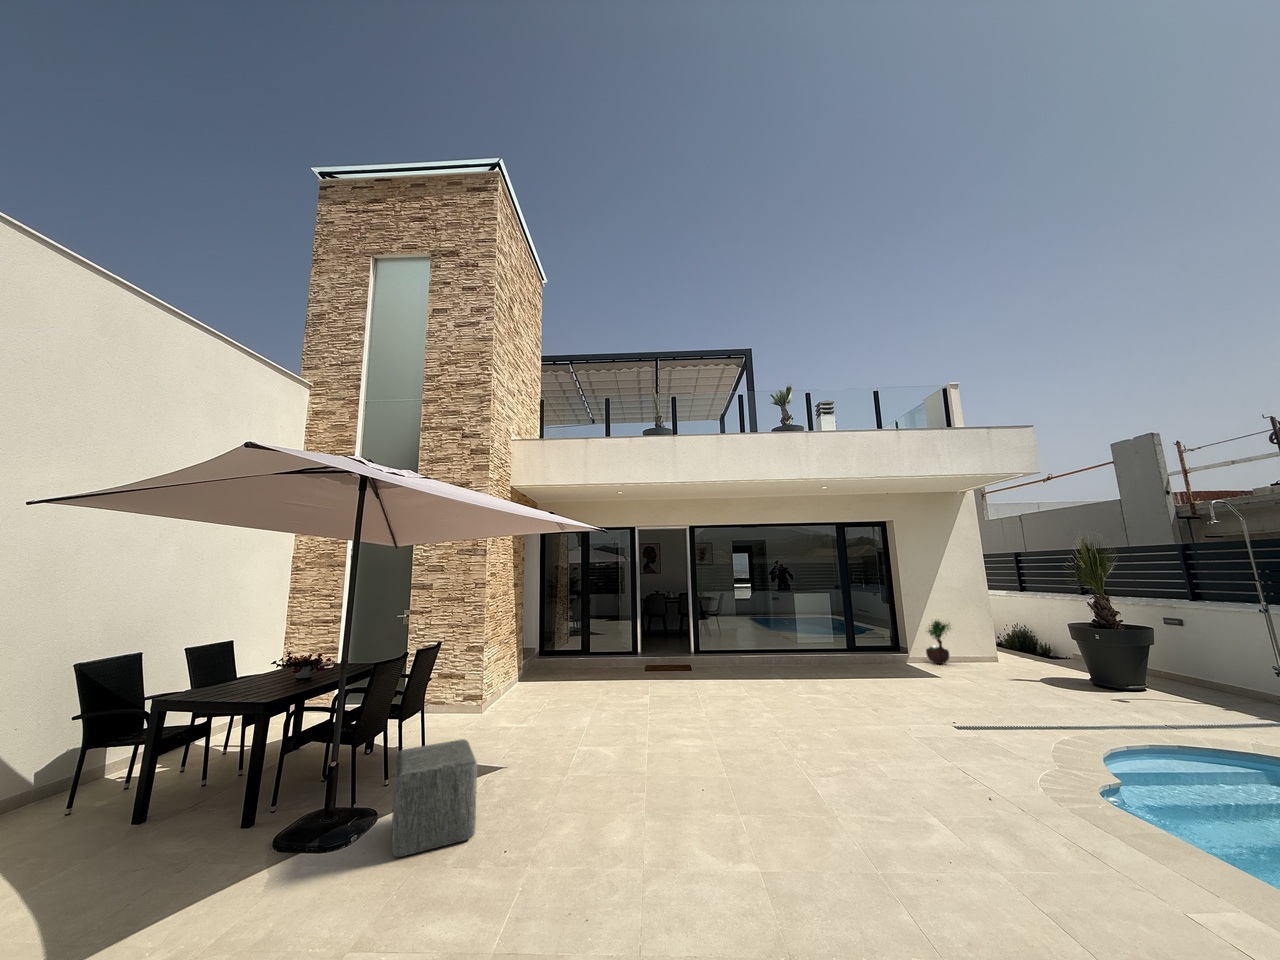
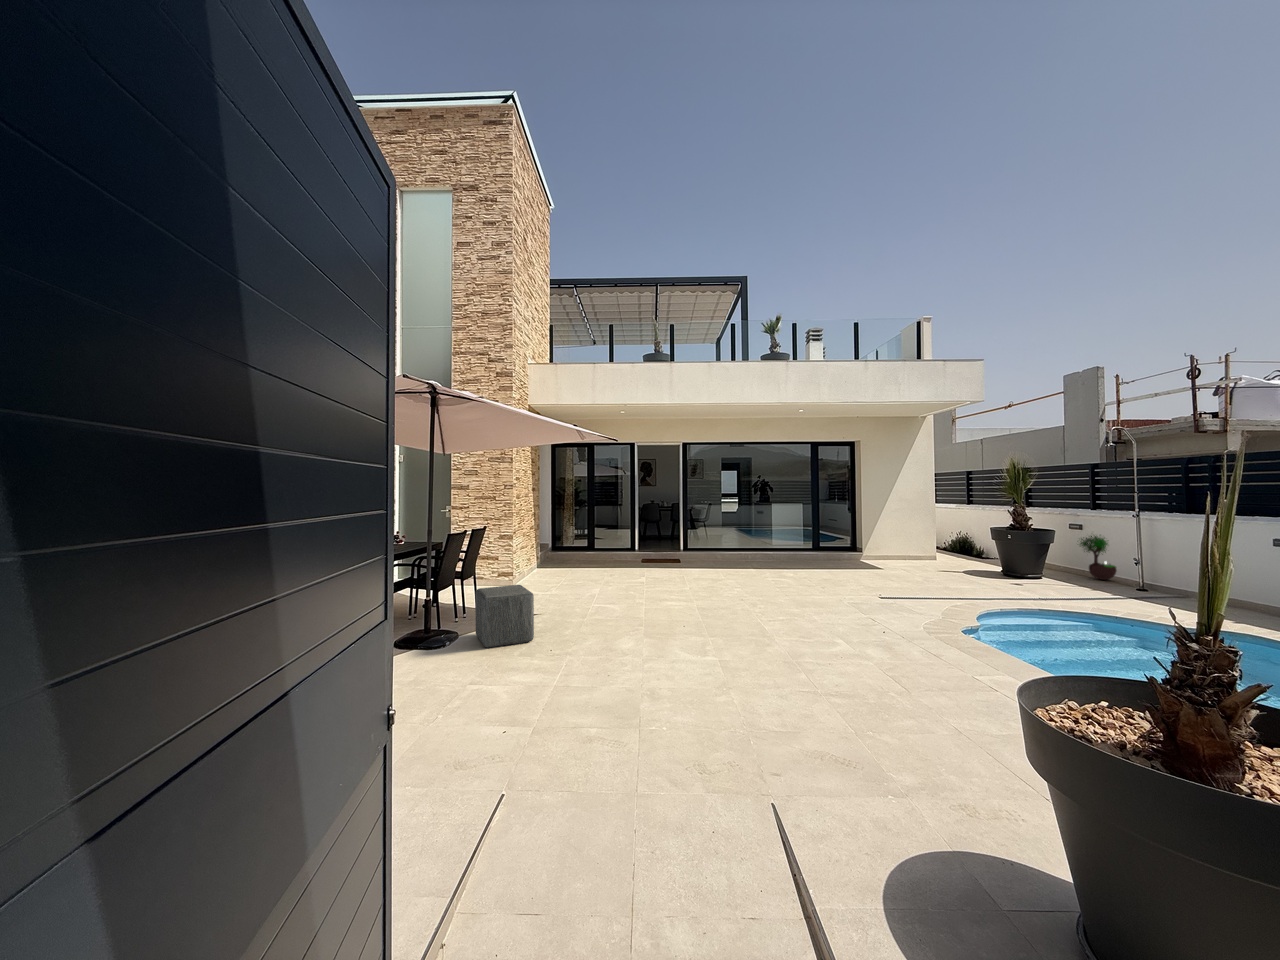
potted tree: present [926,620,951,664] -> present [1080,536,1117,580]

